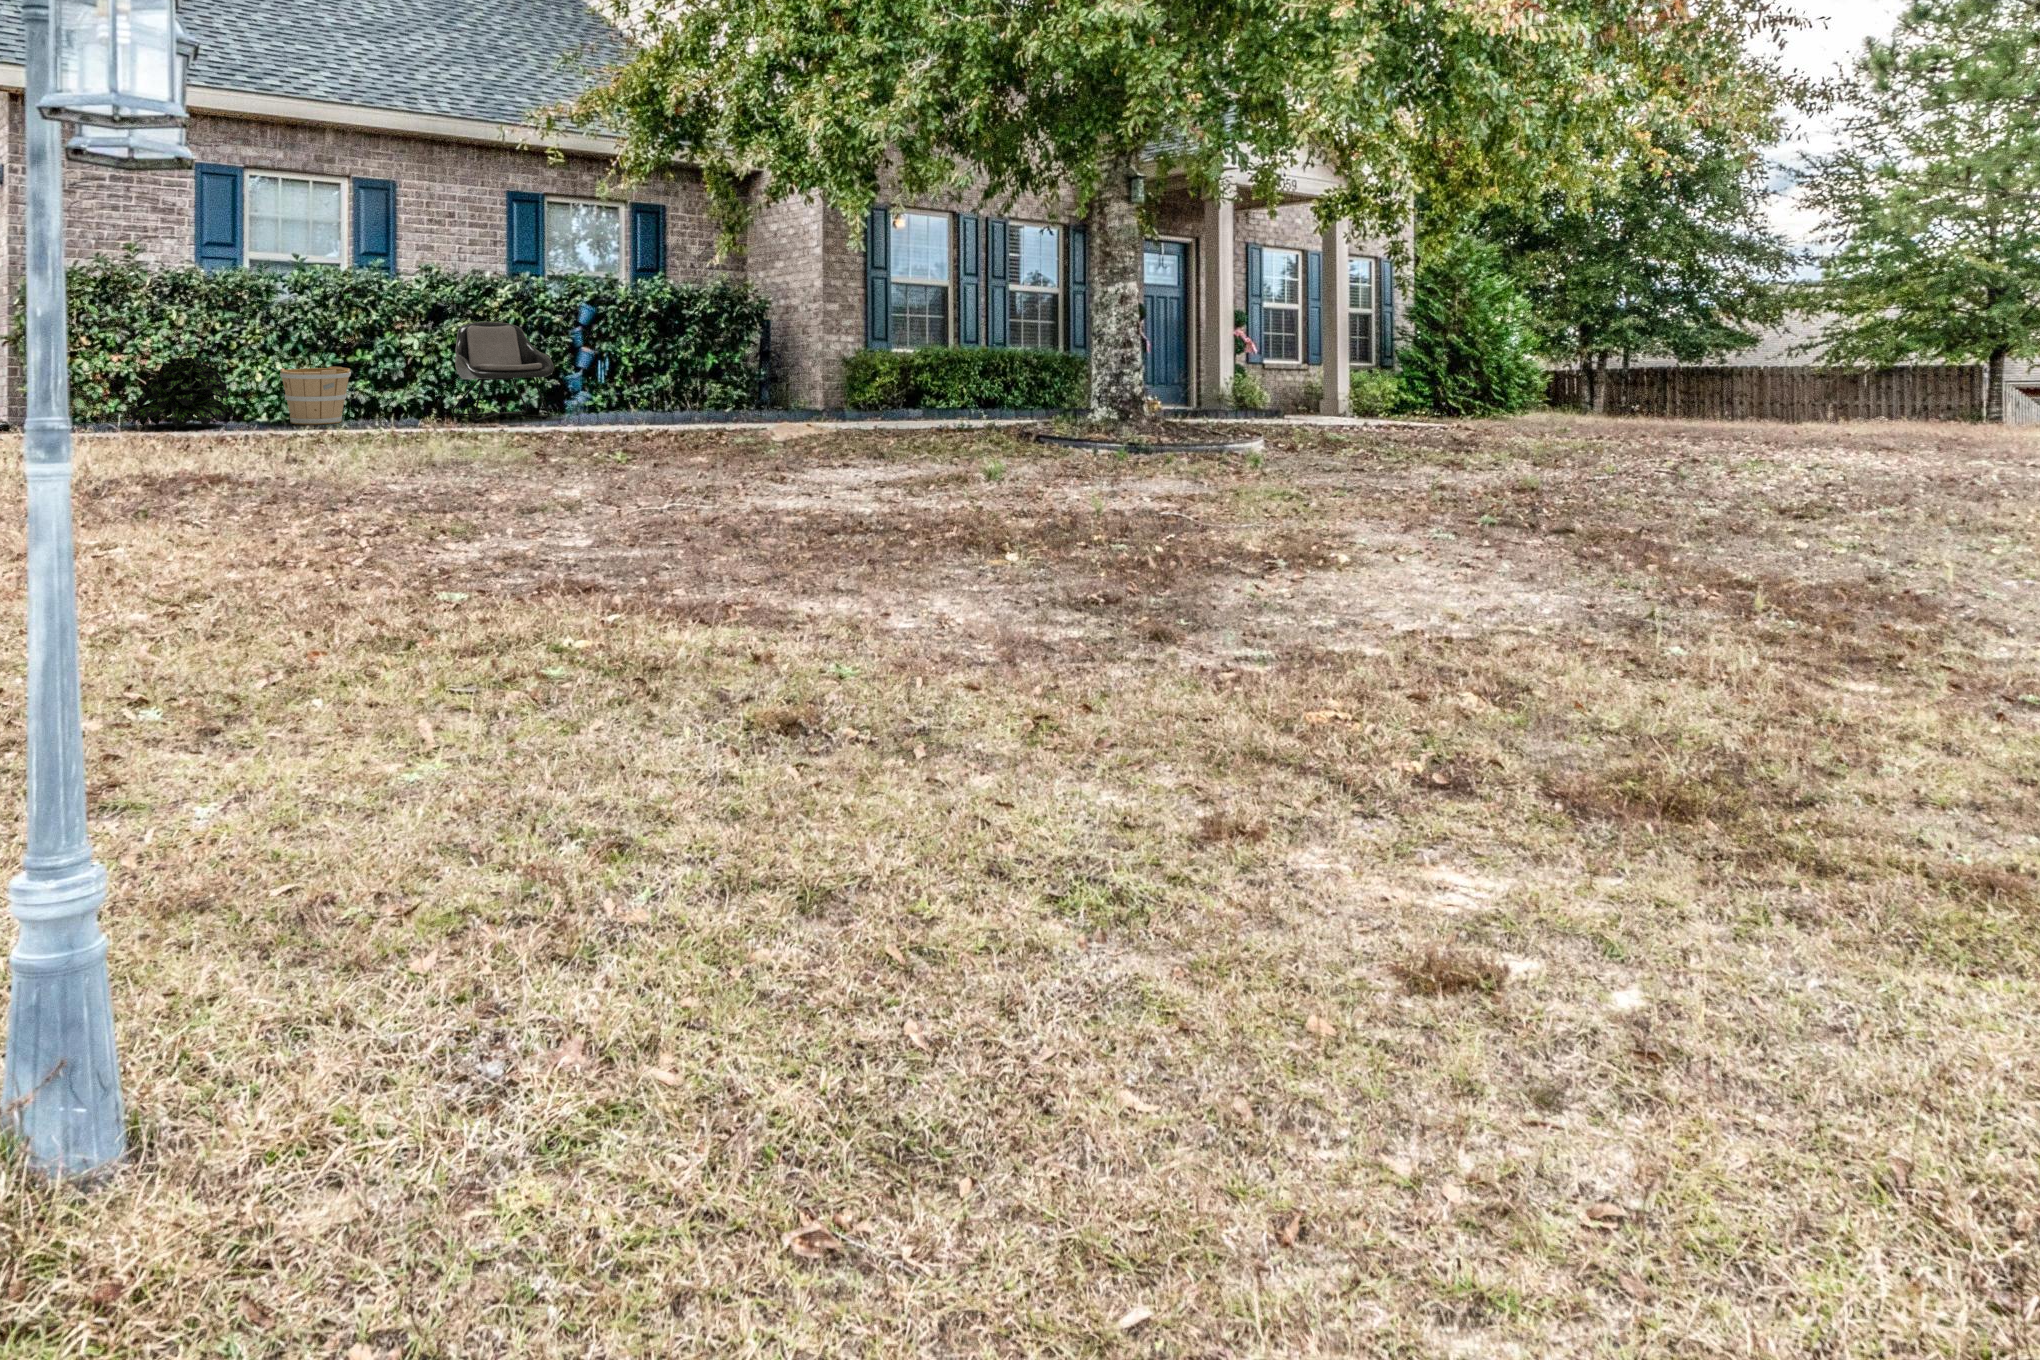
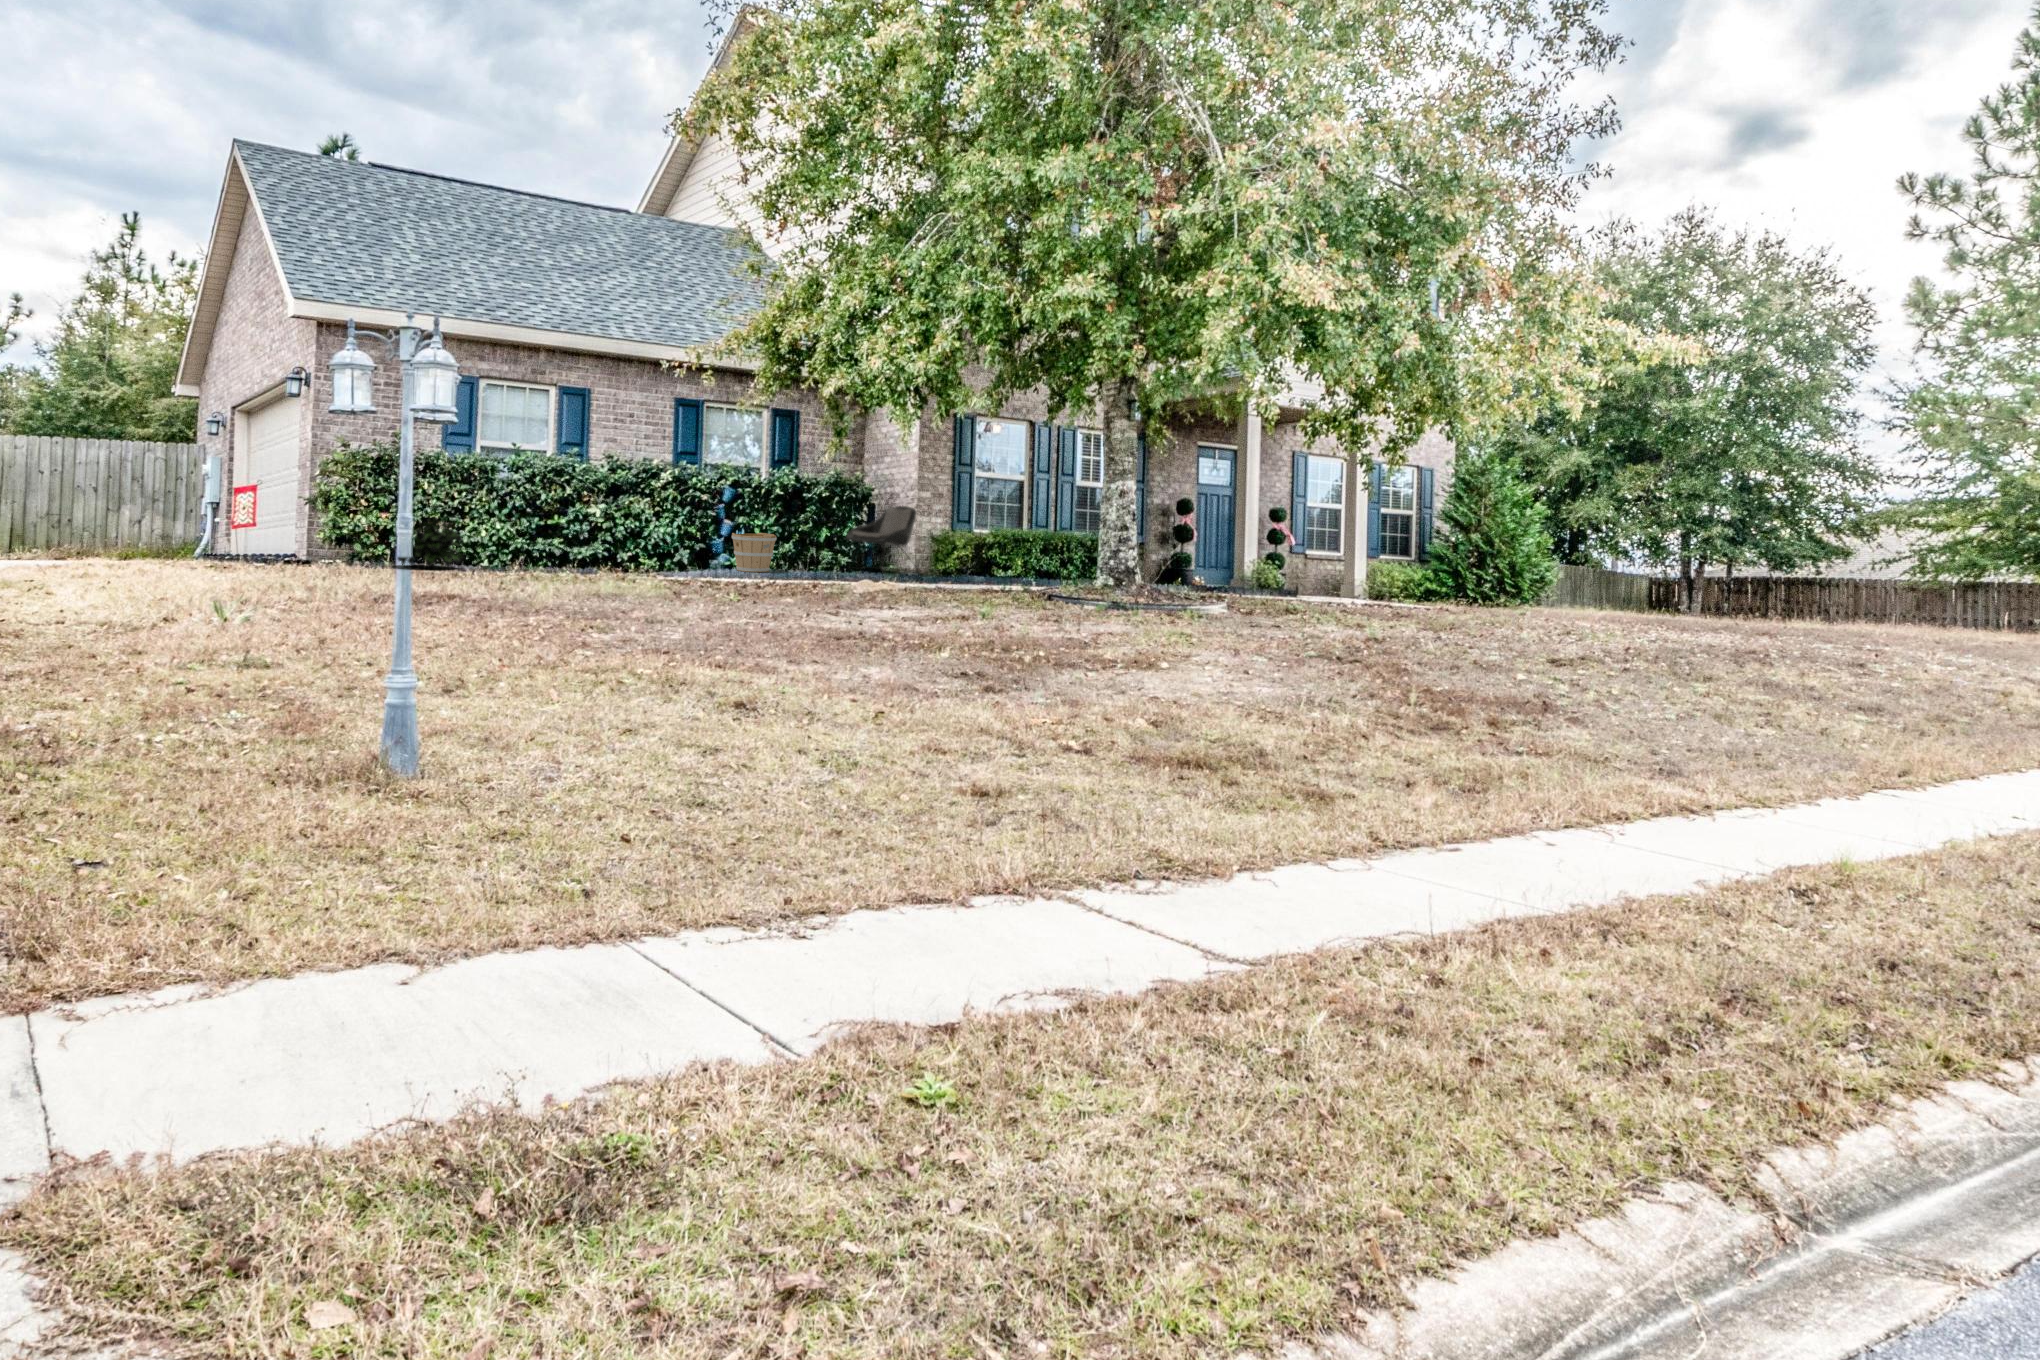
lounge chair: present [452,322,554,422] -> present [846,506,917,573]
wooden bucket: present [280,366,351,425] -> present [732,533,777,572]

